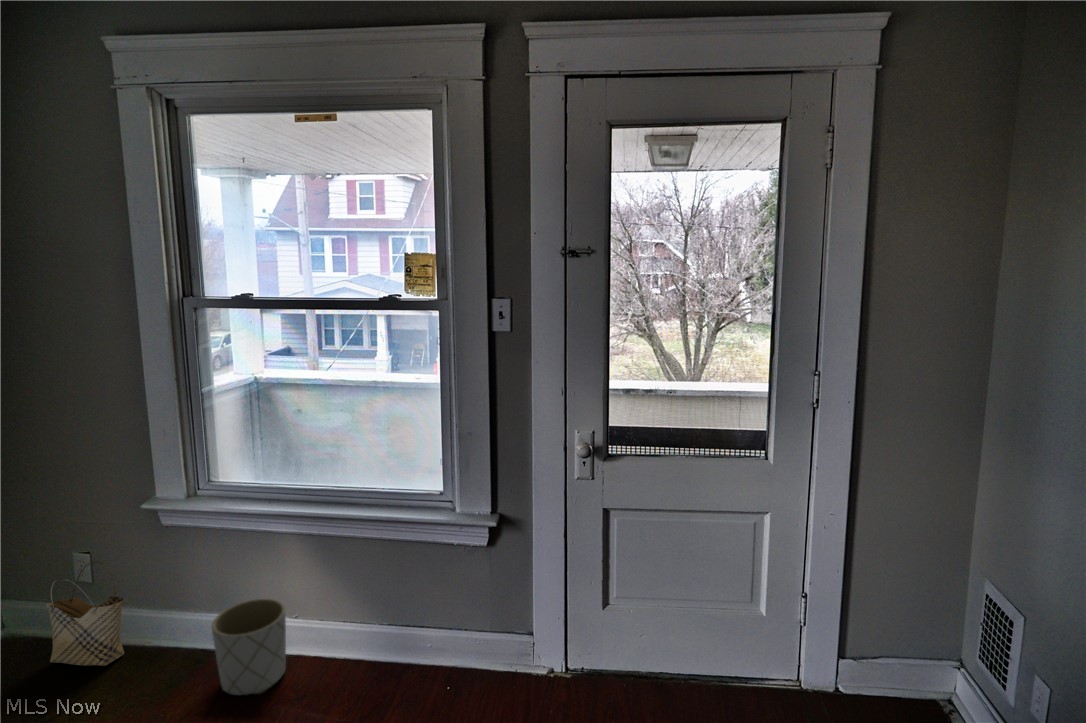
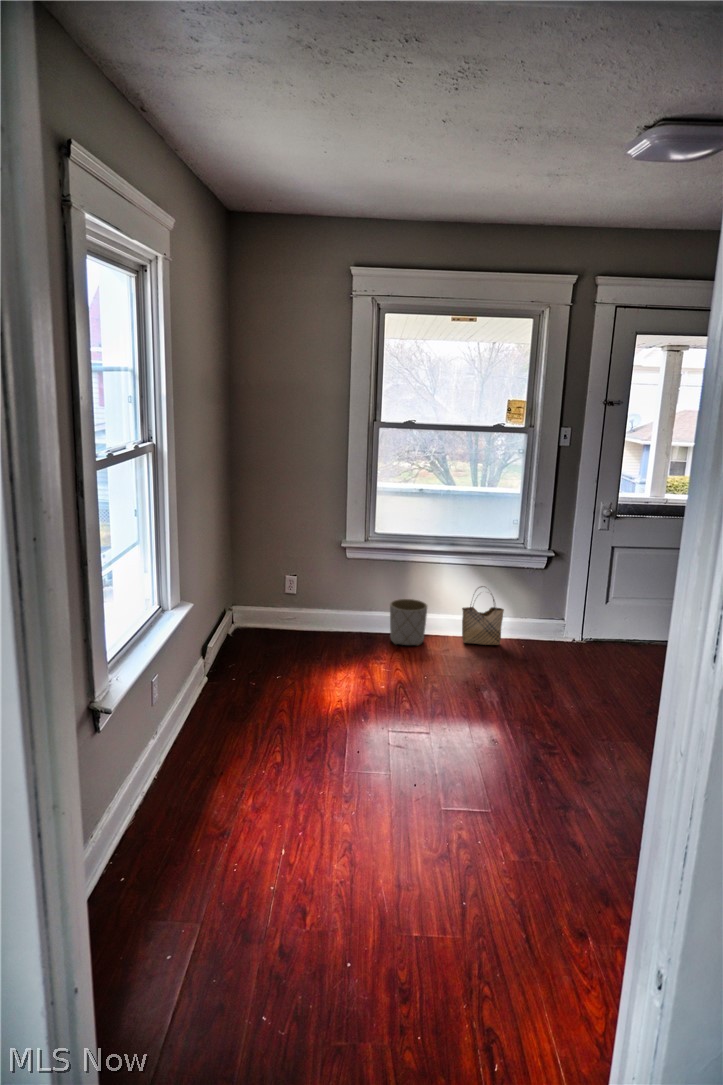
woven basket: present [47,561,124,666] -> present [462,586,504,645]

